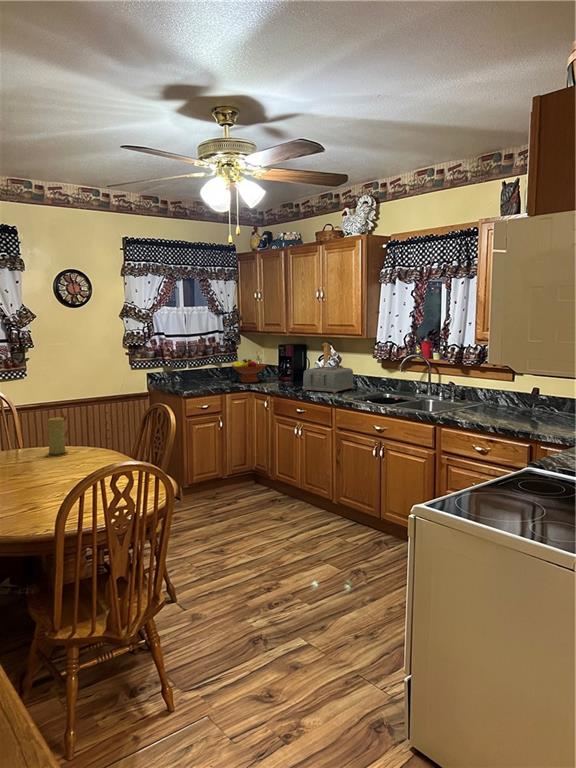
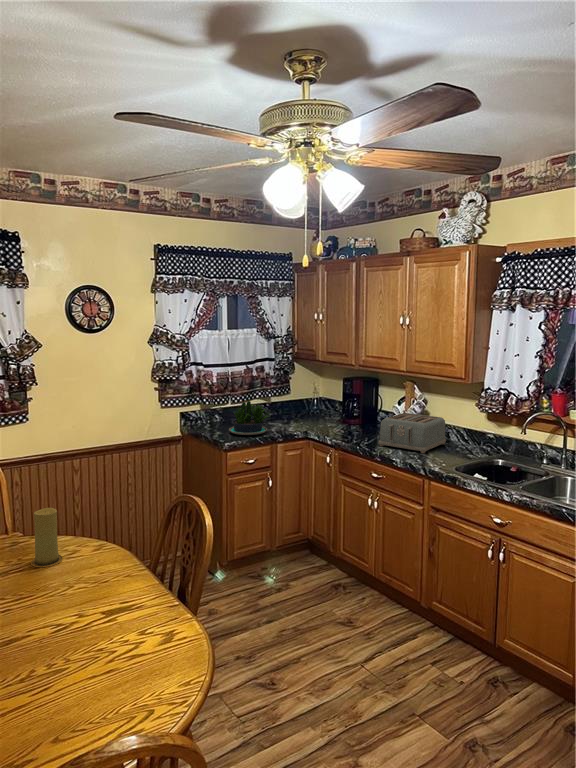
fruit bowl: present [232,359,266,383] -> none [285,397,329,427]
potted plant: none [186,361,222,387] -> present [229,401,268,435]

